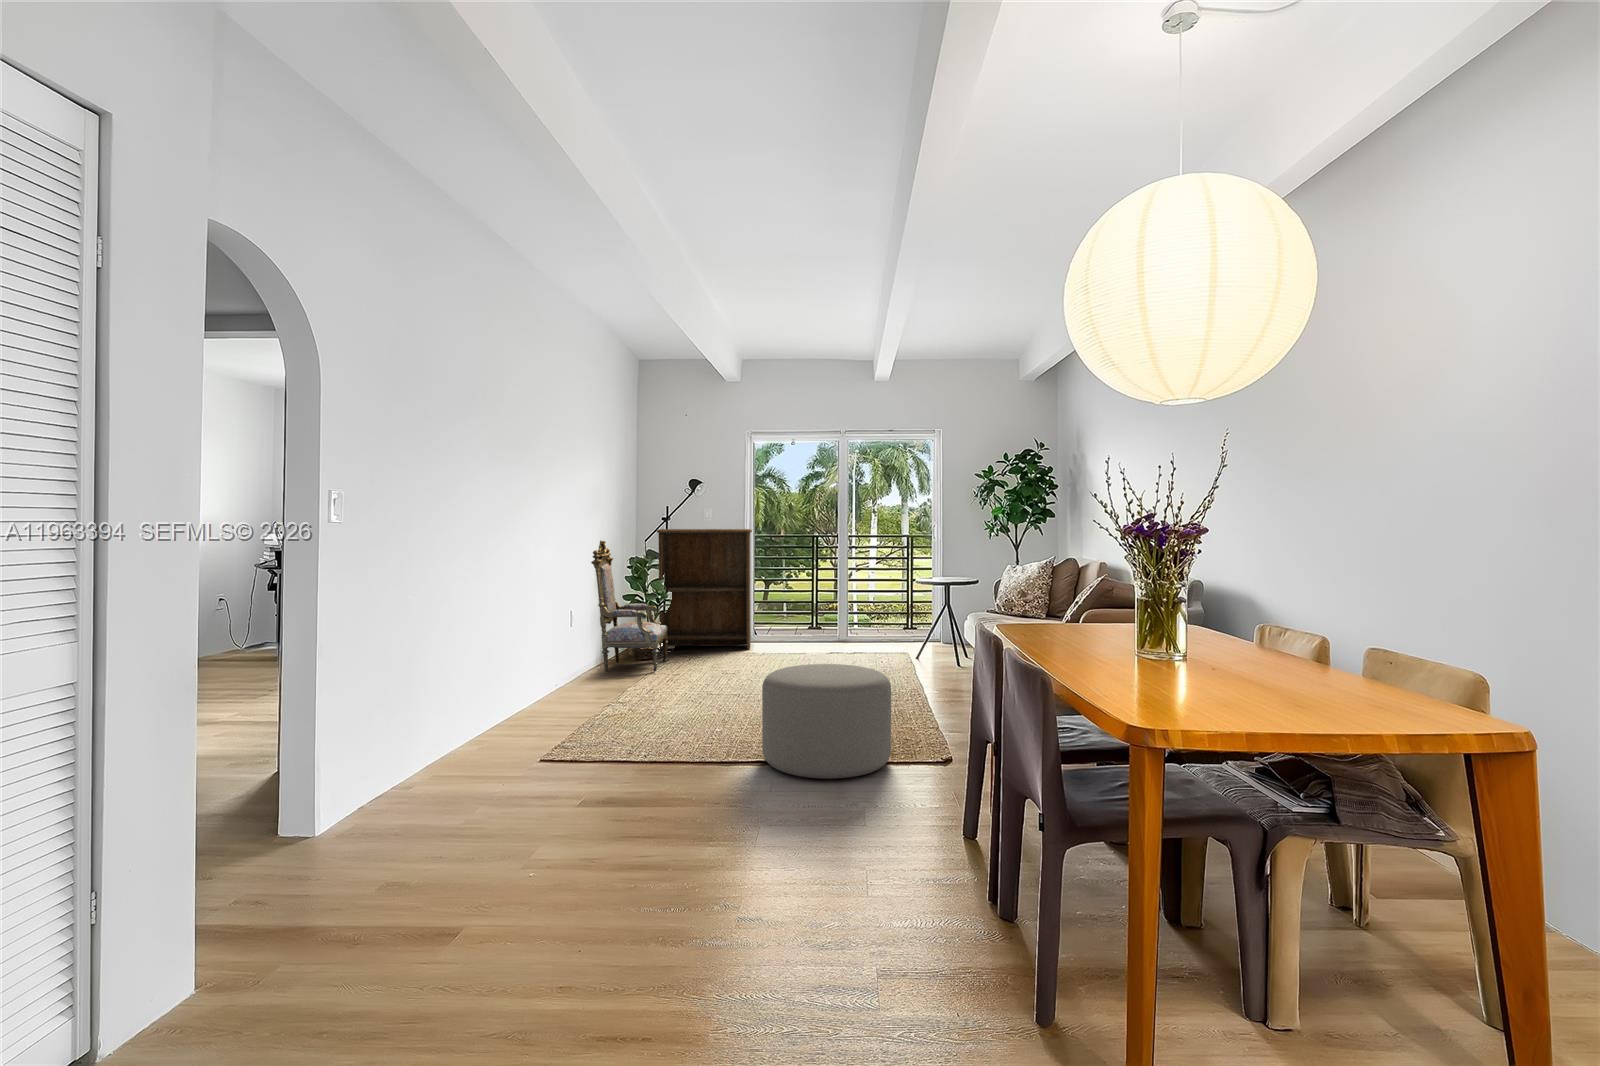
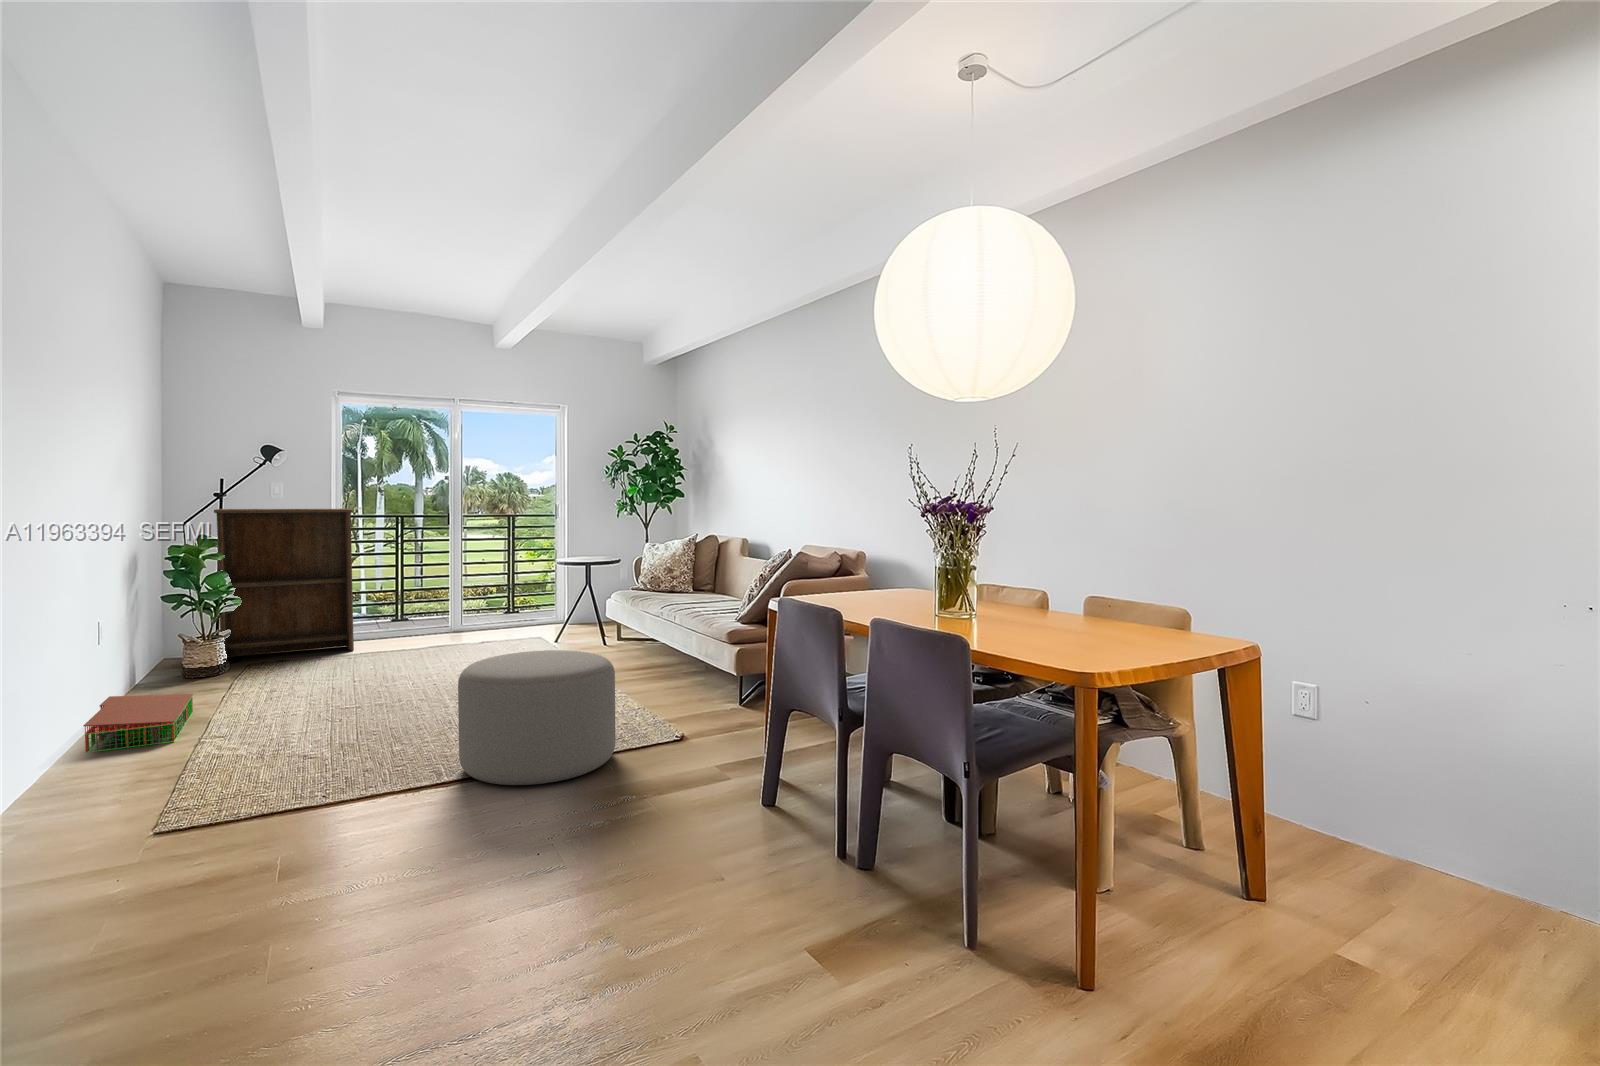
armchair: present [591,541,668,671] -> none [120,521,244,698]
storage bin: none [555,667,626,705] -> present [83,694,193,753]

